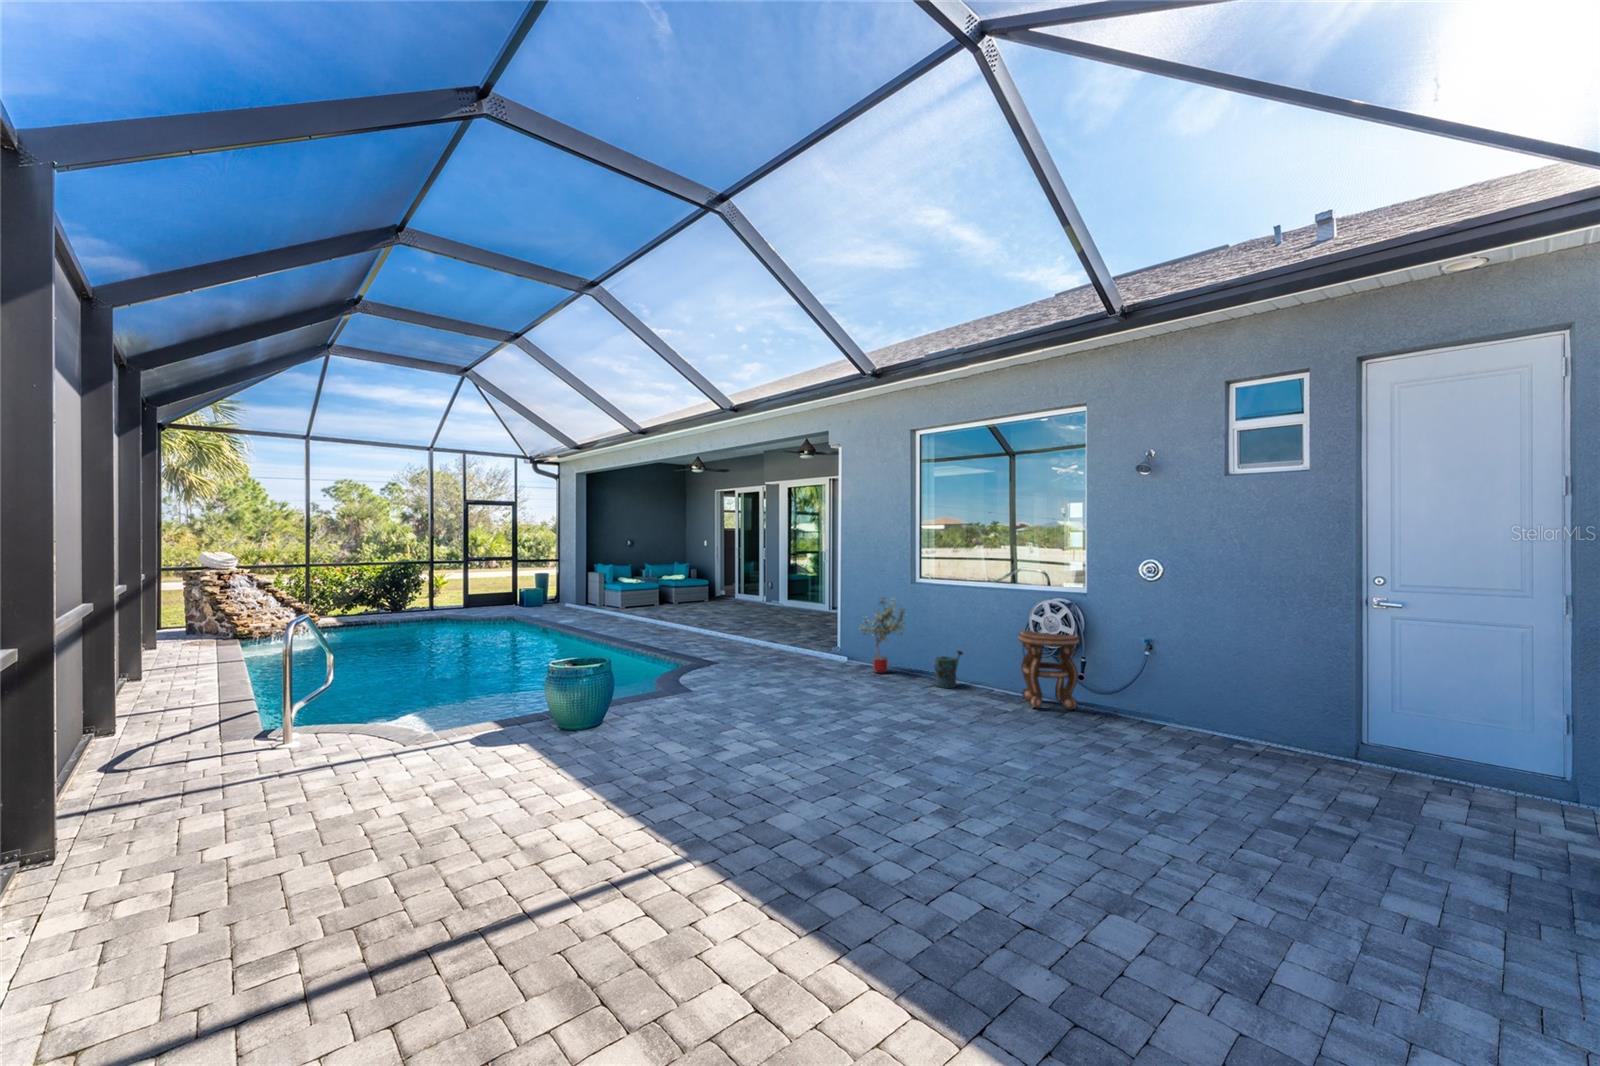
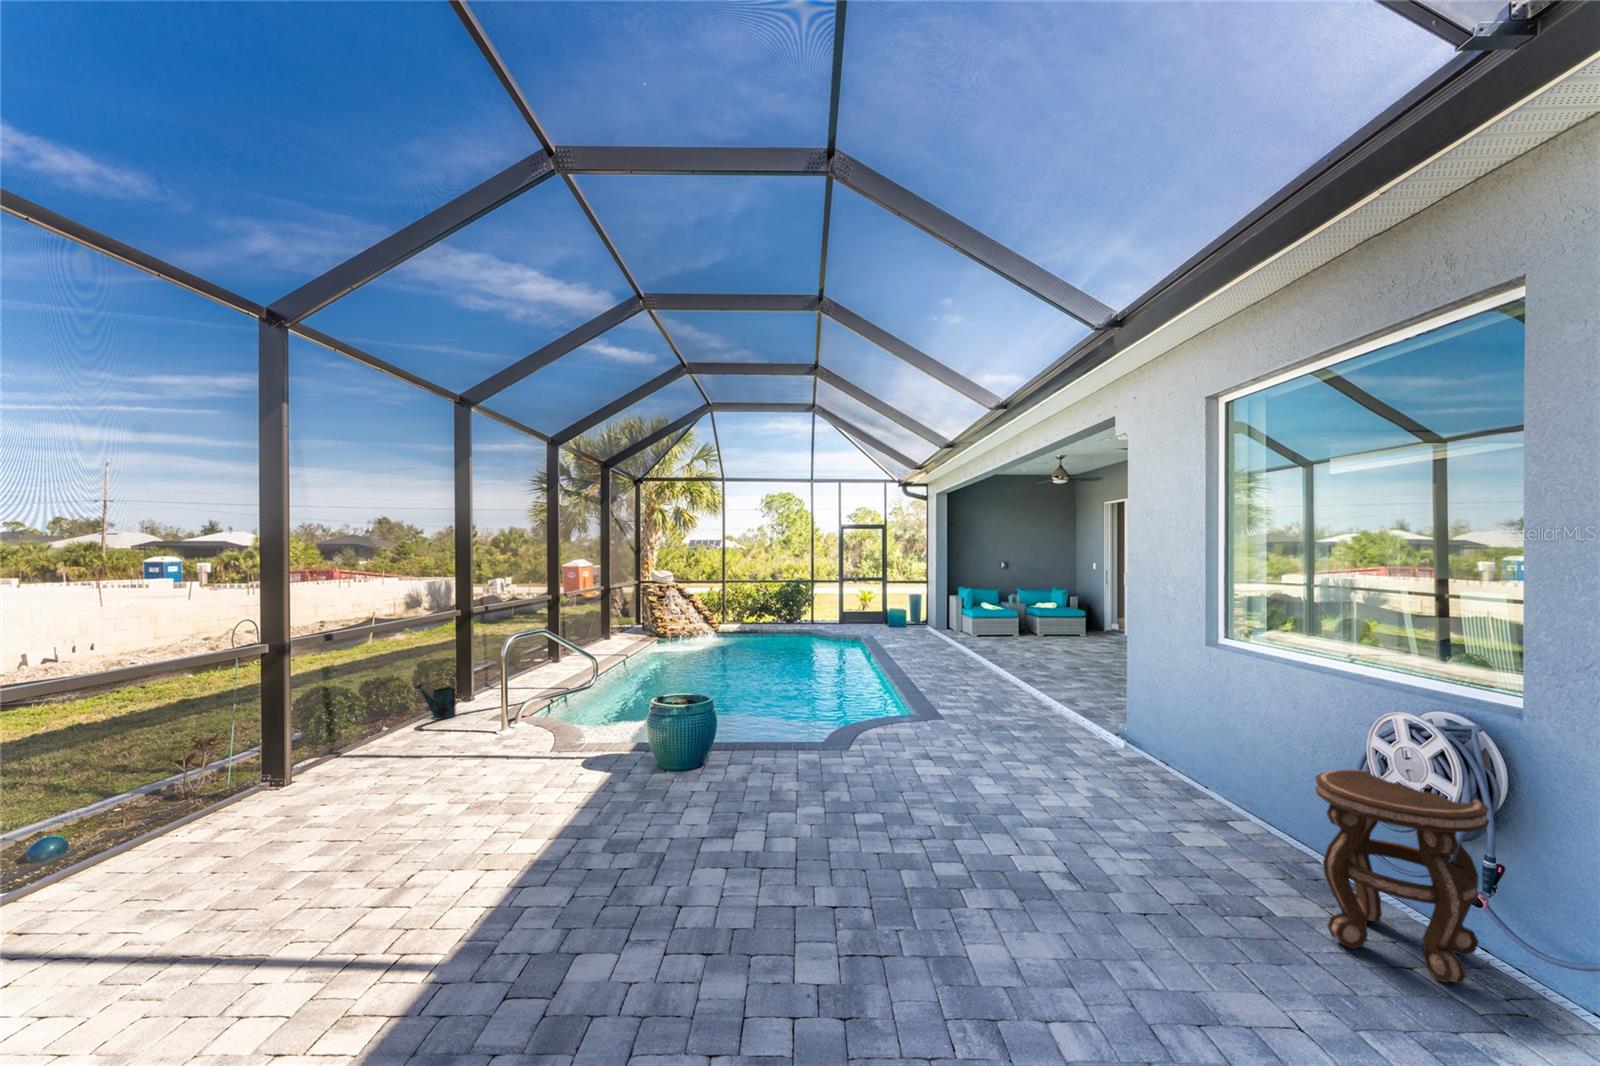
potted tree: present [859,597,905,673] -> none [1119,661,1194,784]
watering can: present [935,650,963,688] -> present [416,684,462,720]

